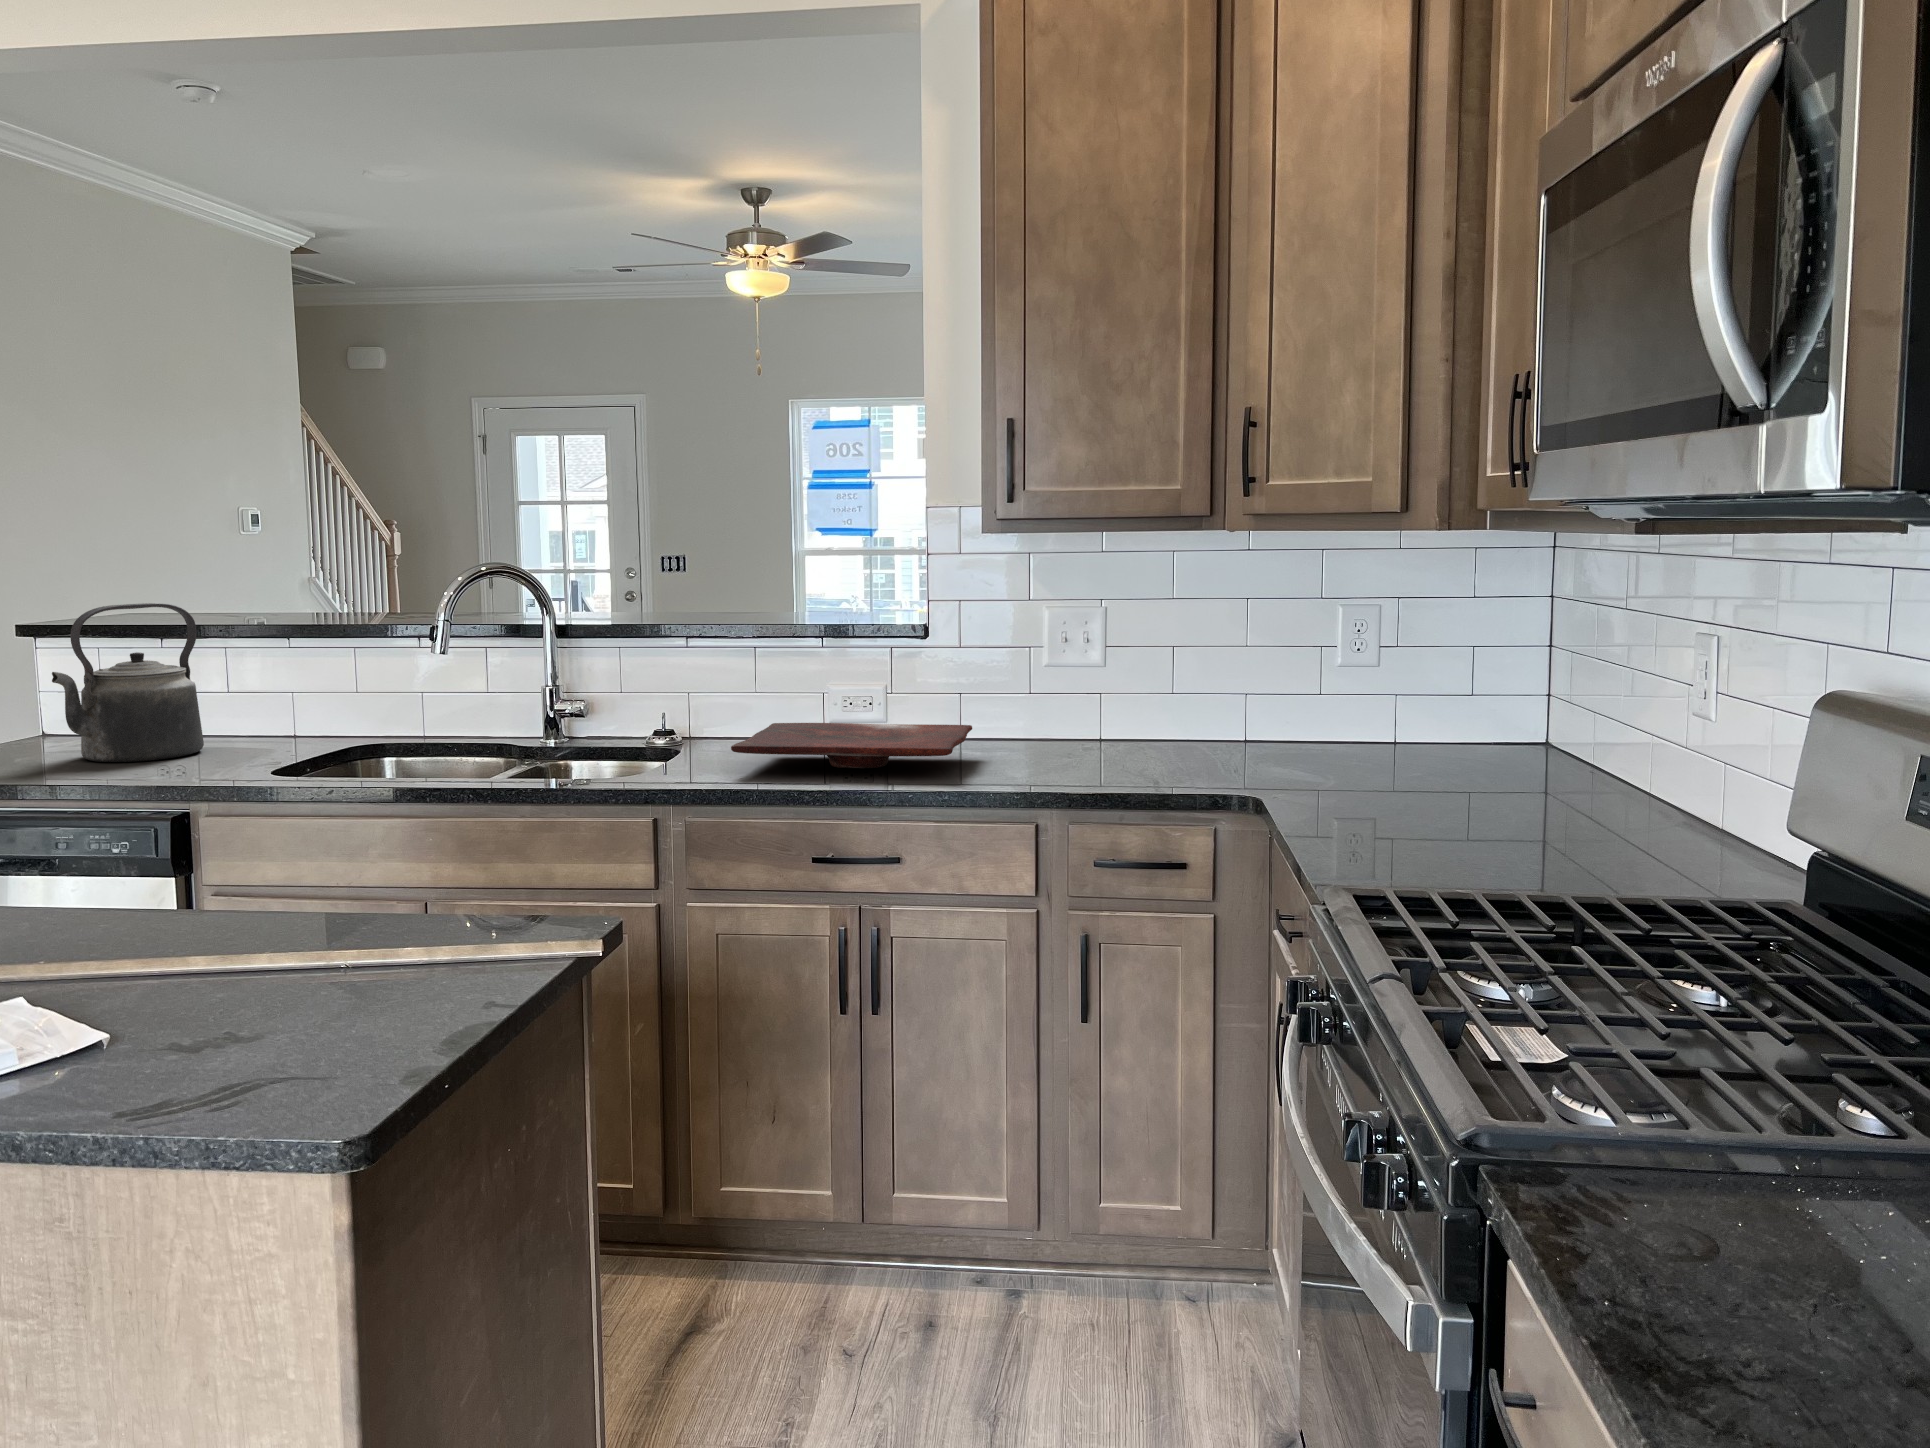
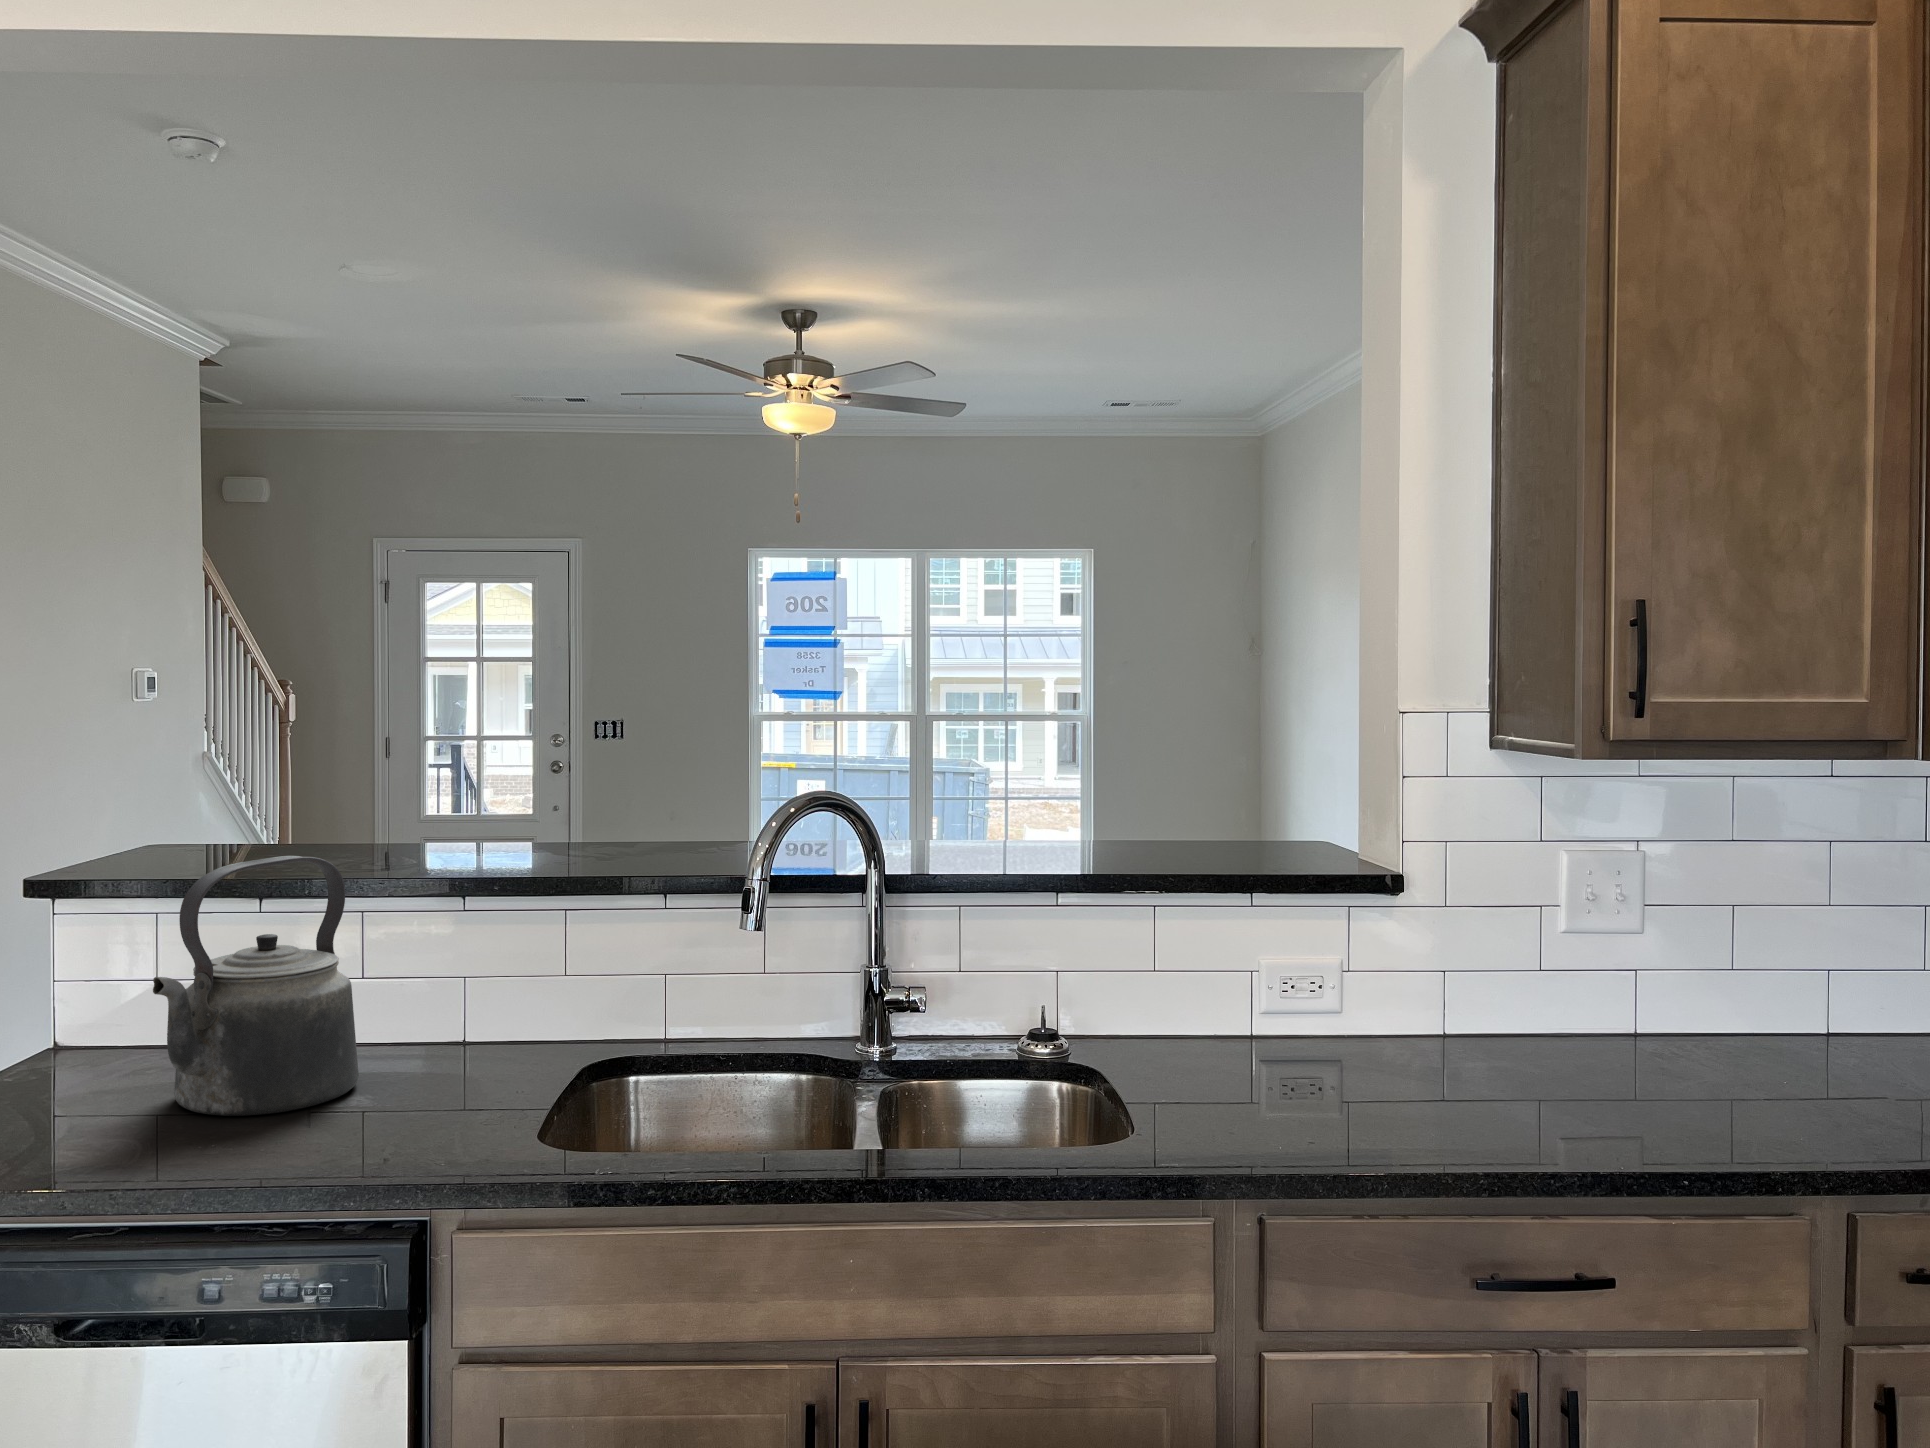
cutting board: present [731,723,972,768] -> none [1231,1024,1612,1103]

